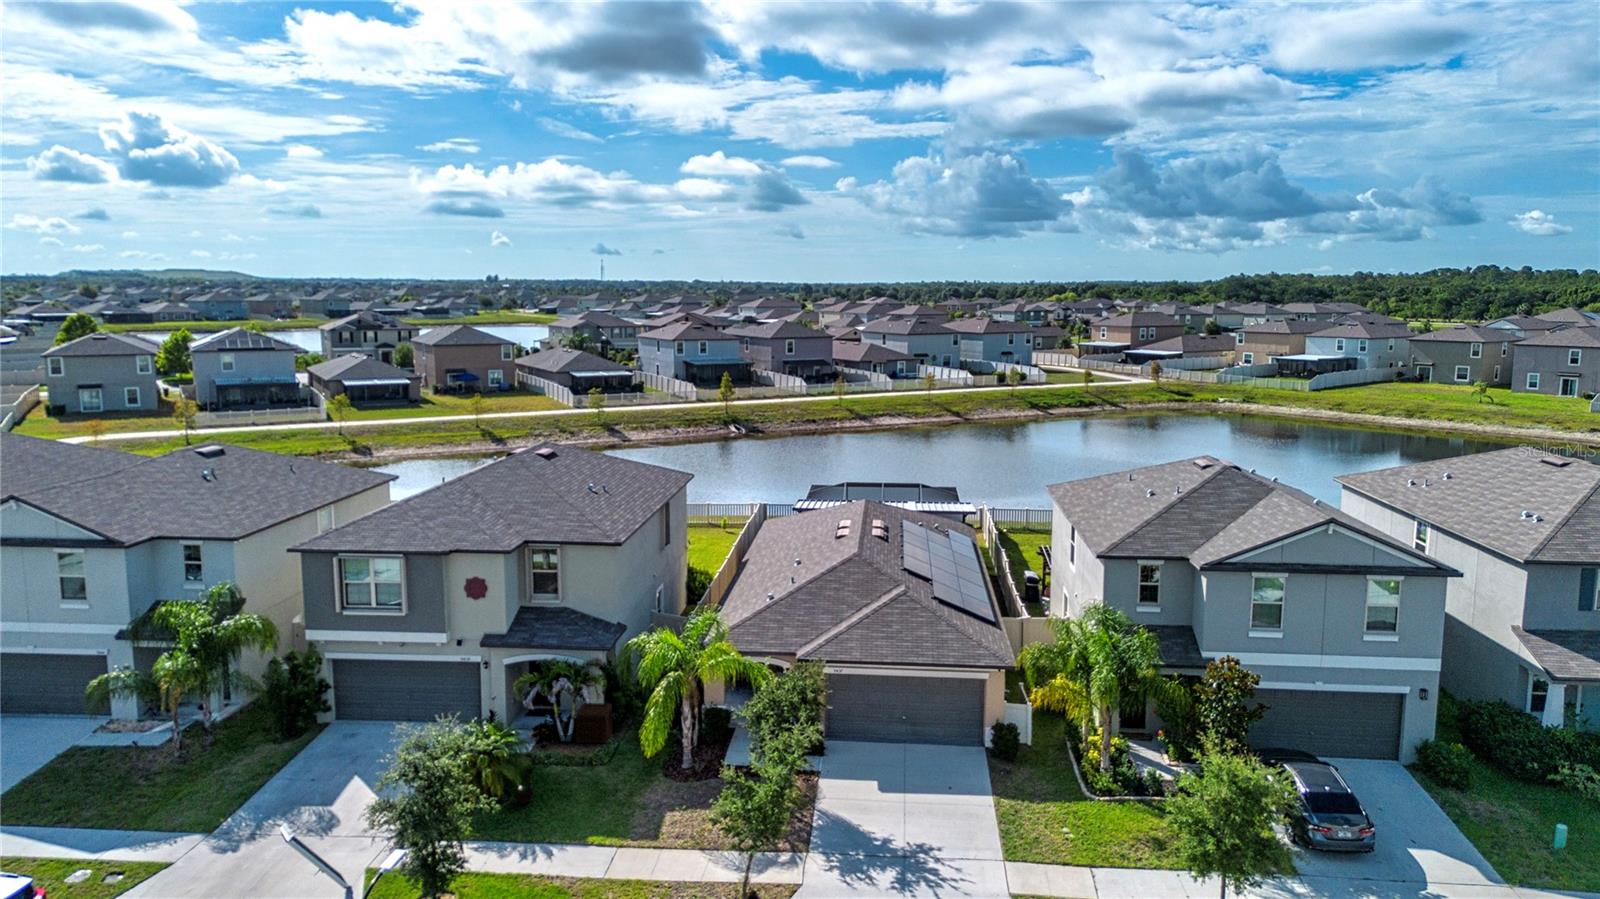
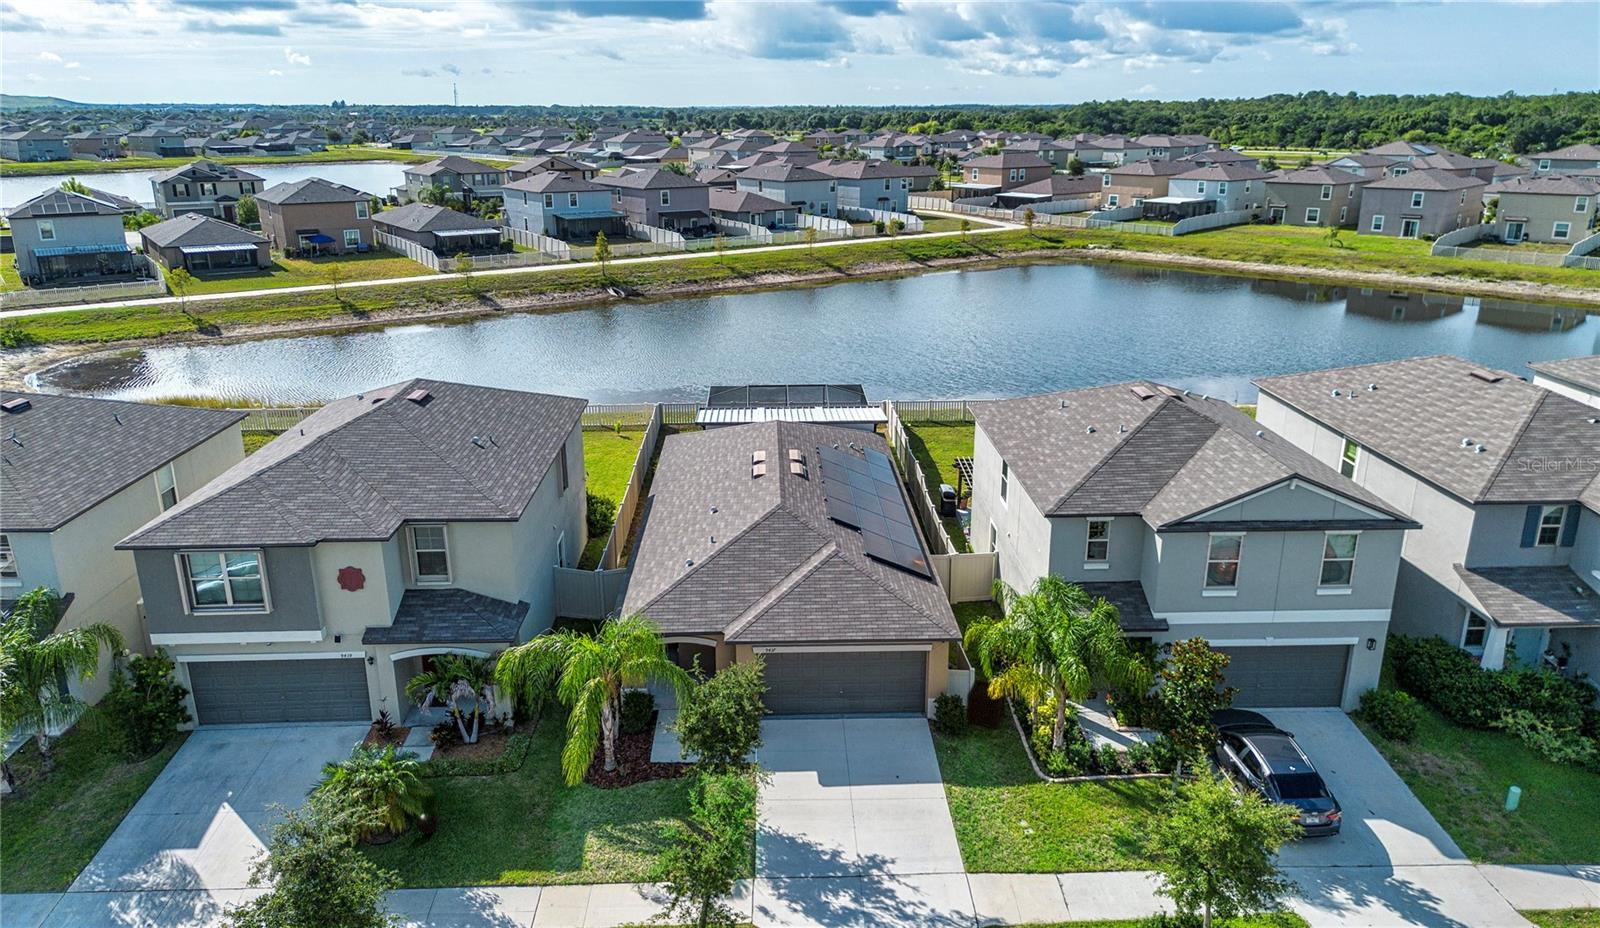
wooden crate: present [576,703,612,743] -> present [966,680,1006,729]

